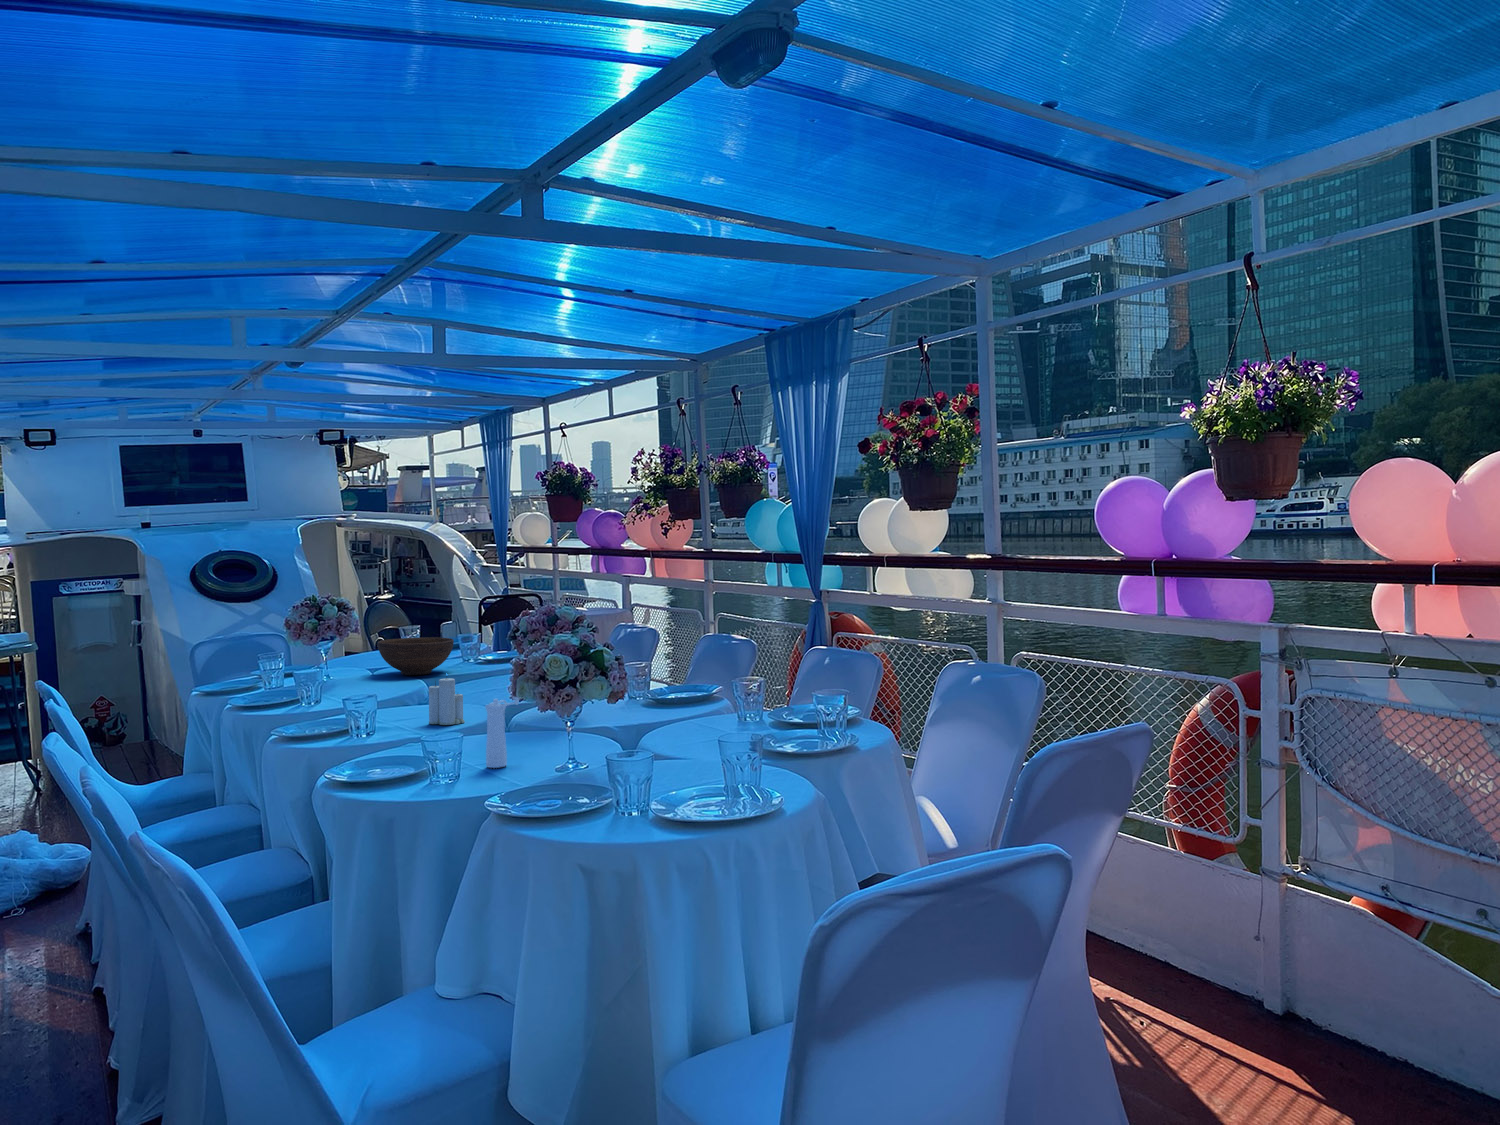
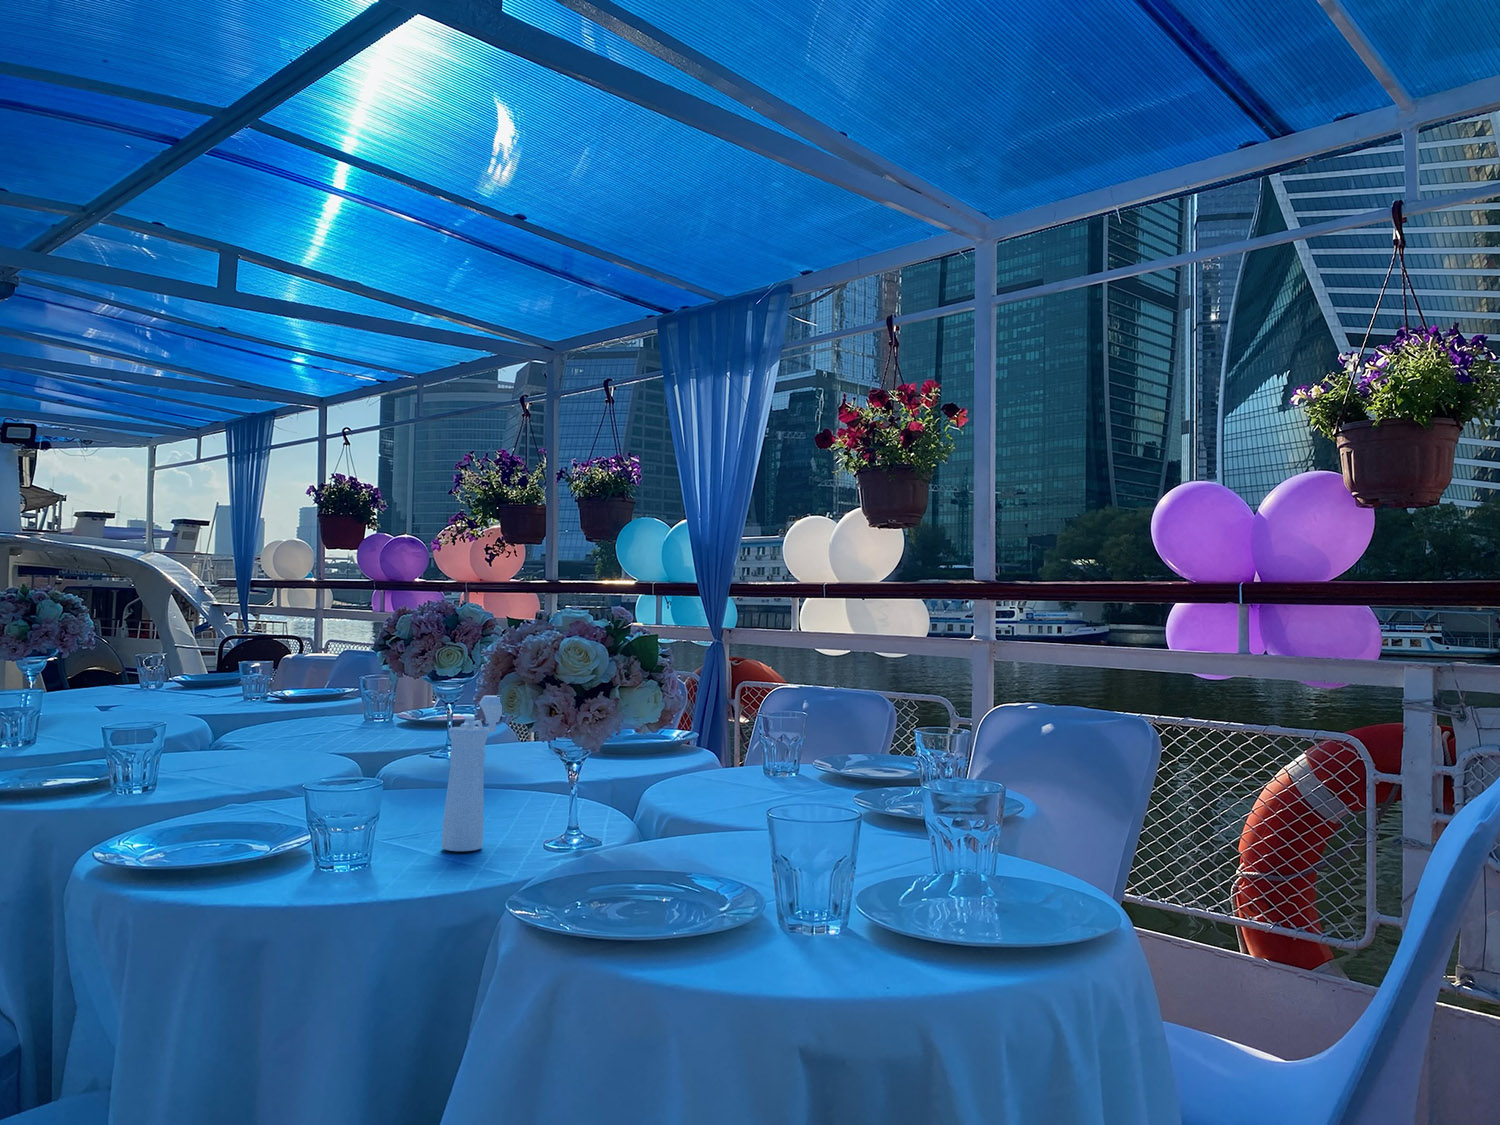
fruit bowl: present [378,637,454,675] -> none [121,654,245,709]
candle: present [429,678,465,725] -> none [255,687,322,776]

